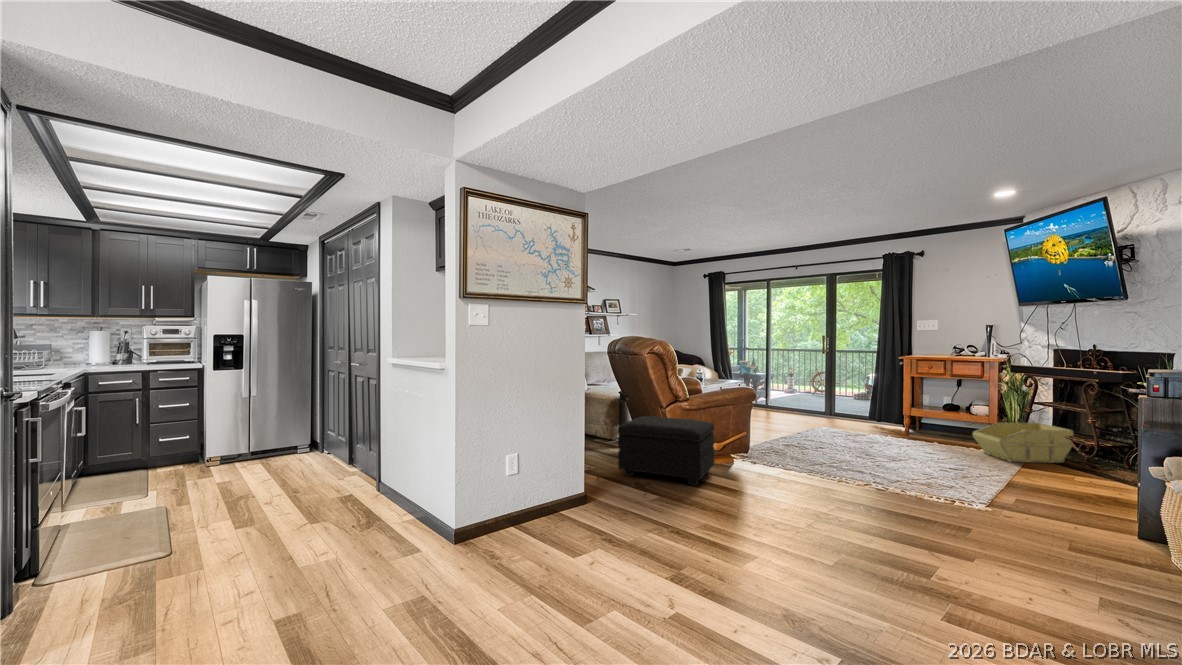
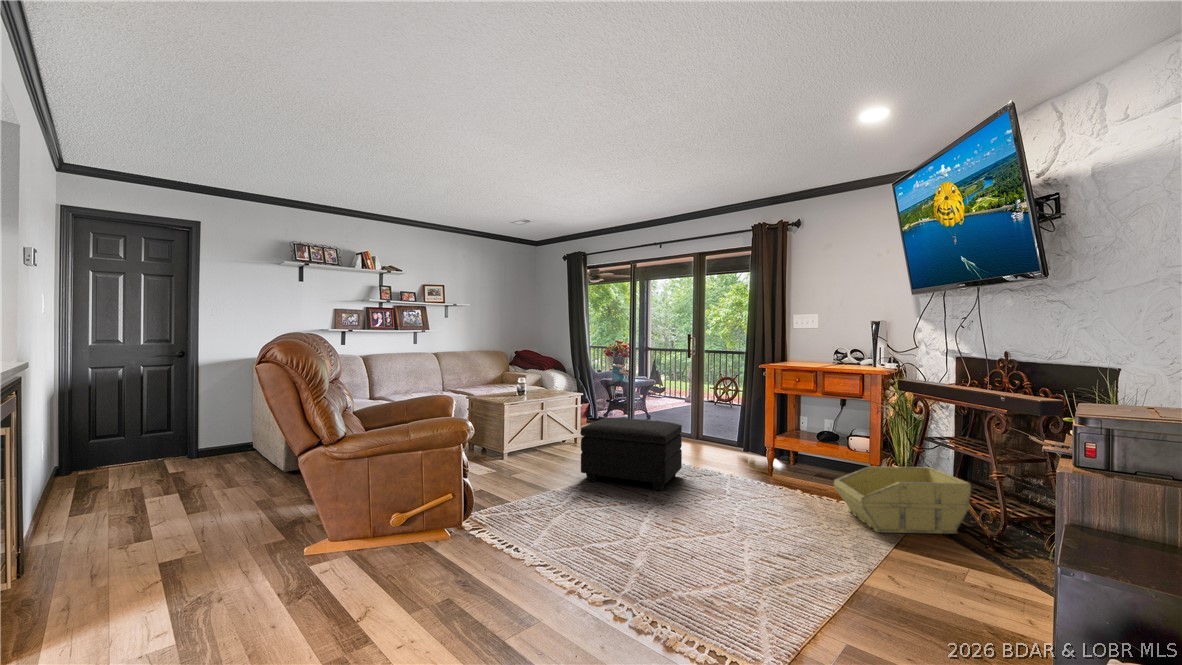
footstool: present [618,416,715,486] -> present [581,418,682,490]

